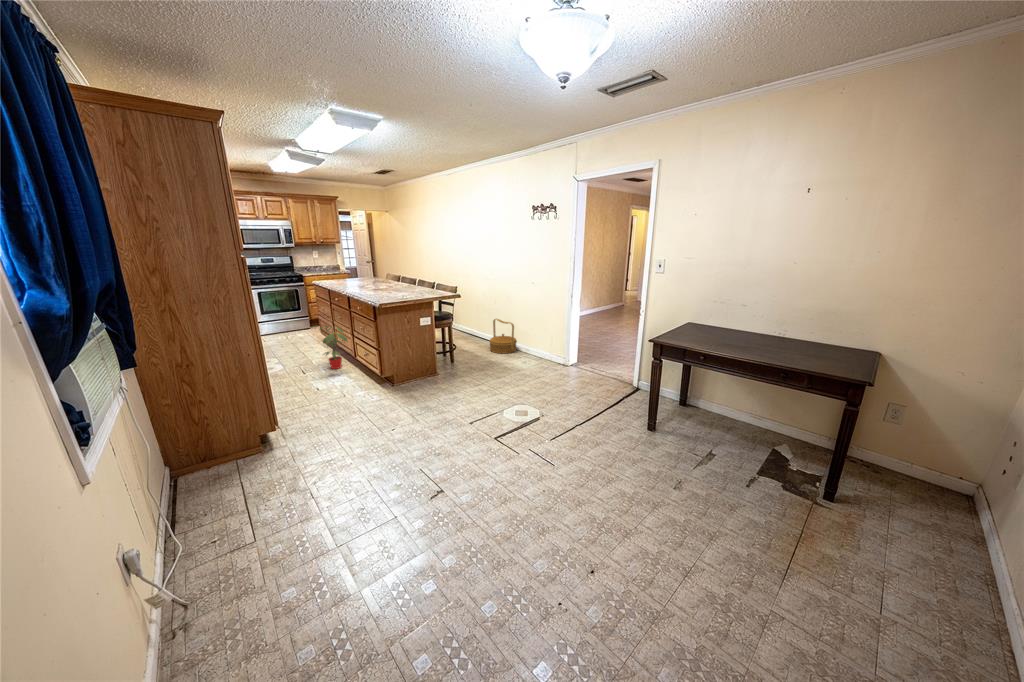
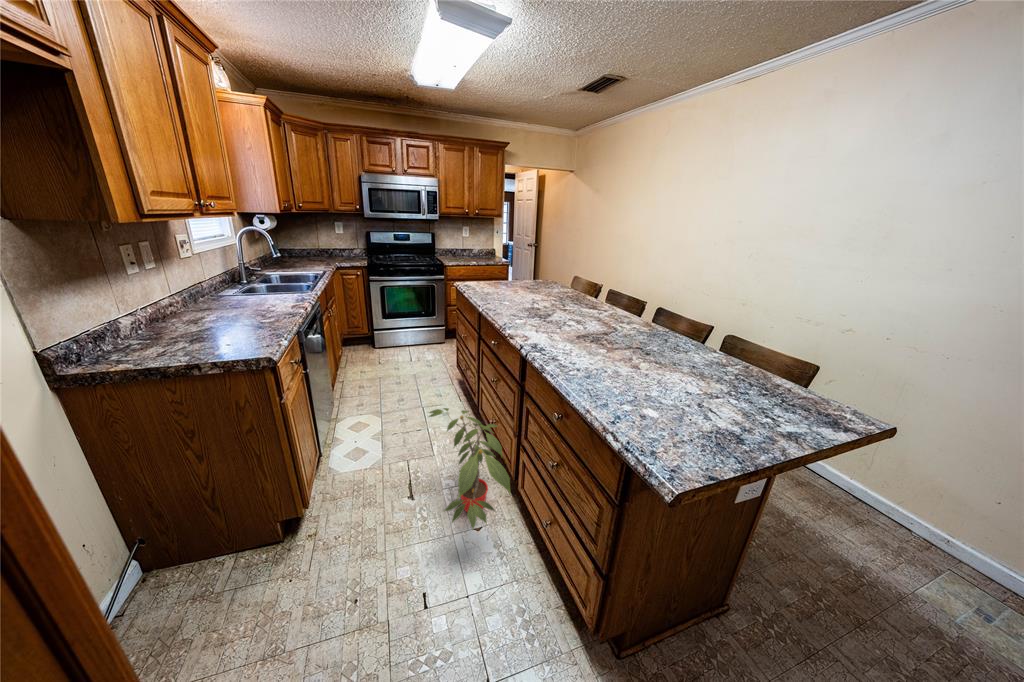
woven basket: present [489,319,517,354] -> none [832,437,978,556]

